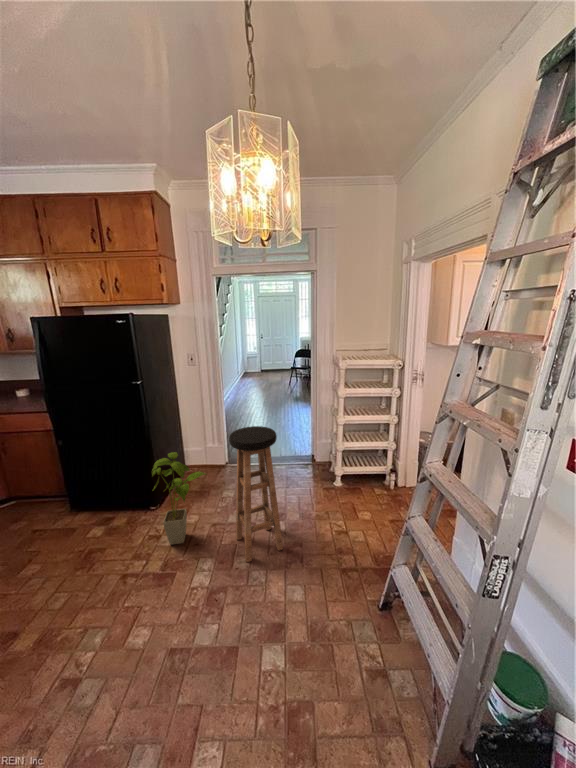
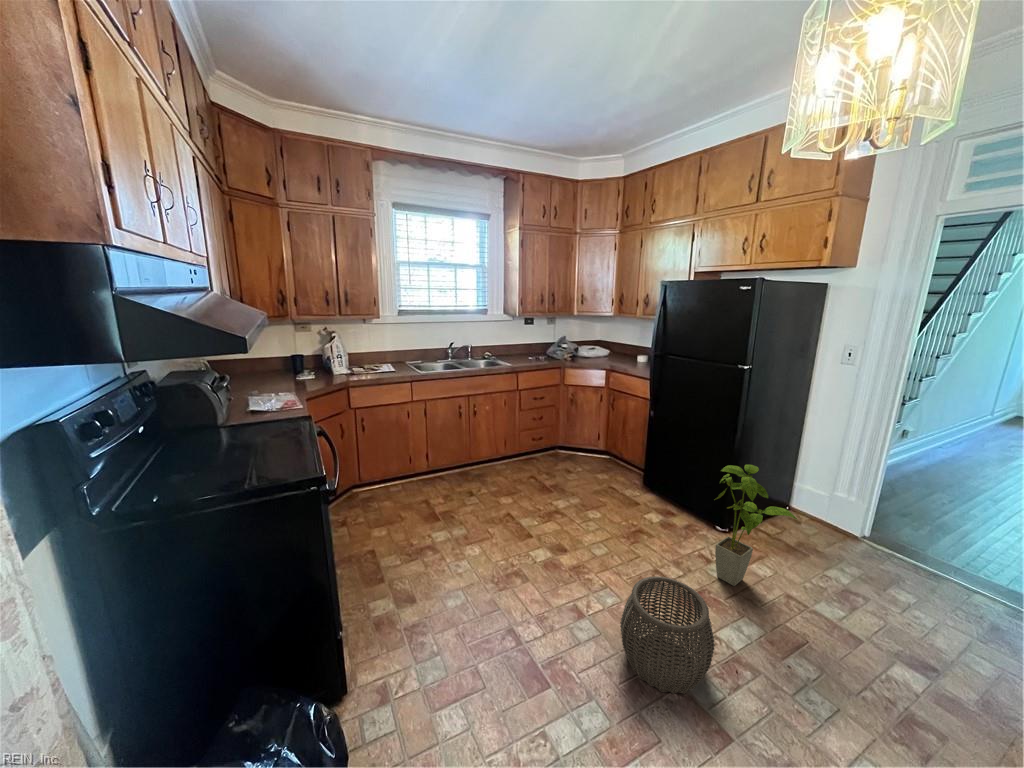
bar stool: present [229,426,283,562] -> none [811,473,955,718]
woven basket: none [124,569,205,678] -> present [620,576,715,694]

